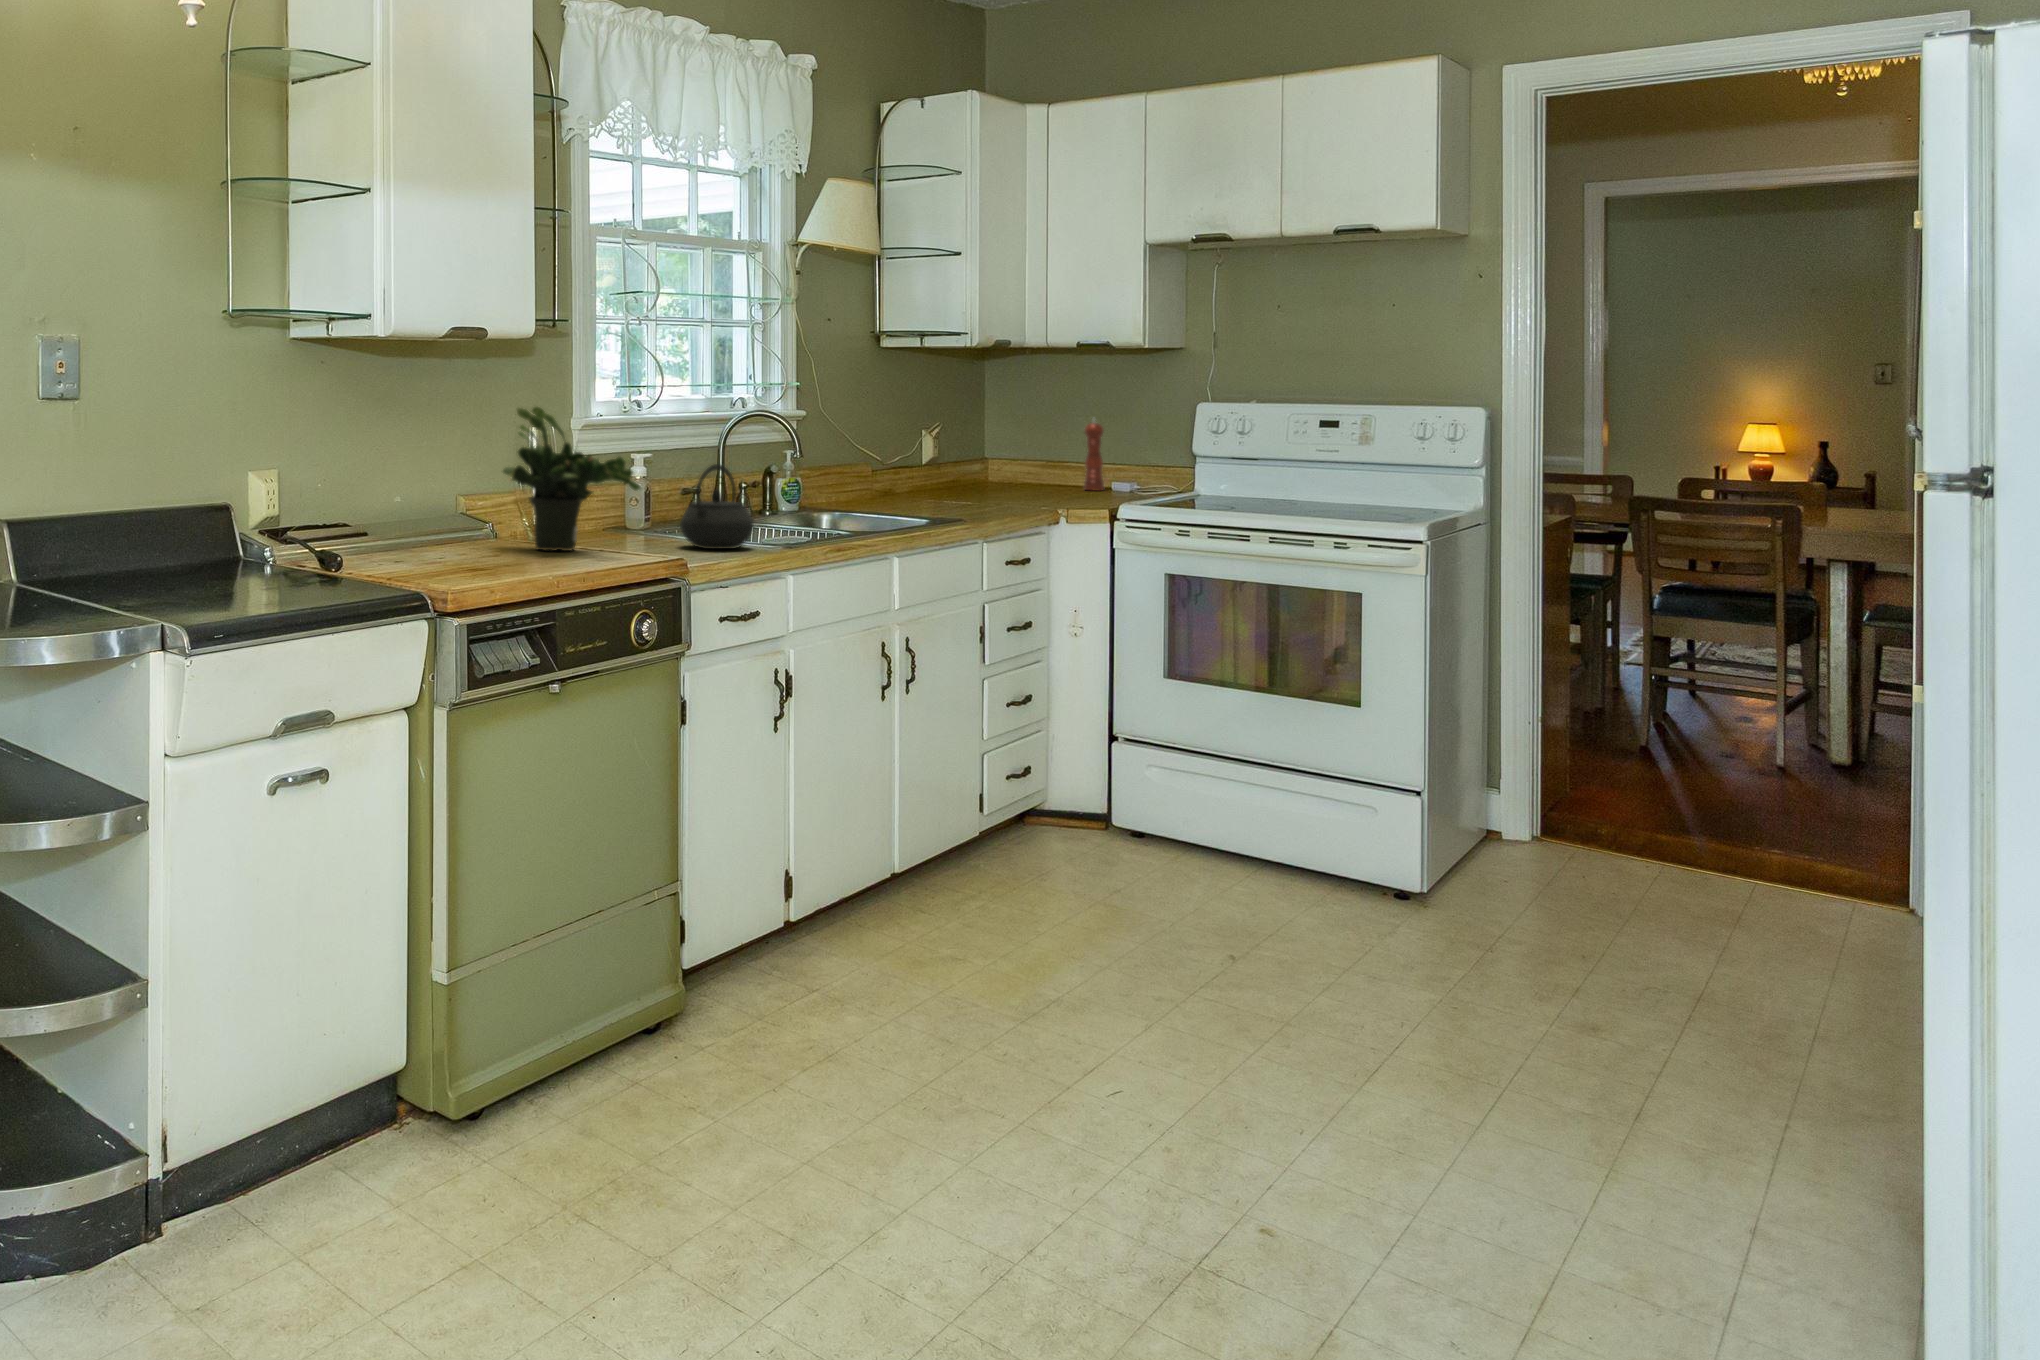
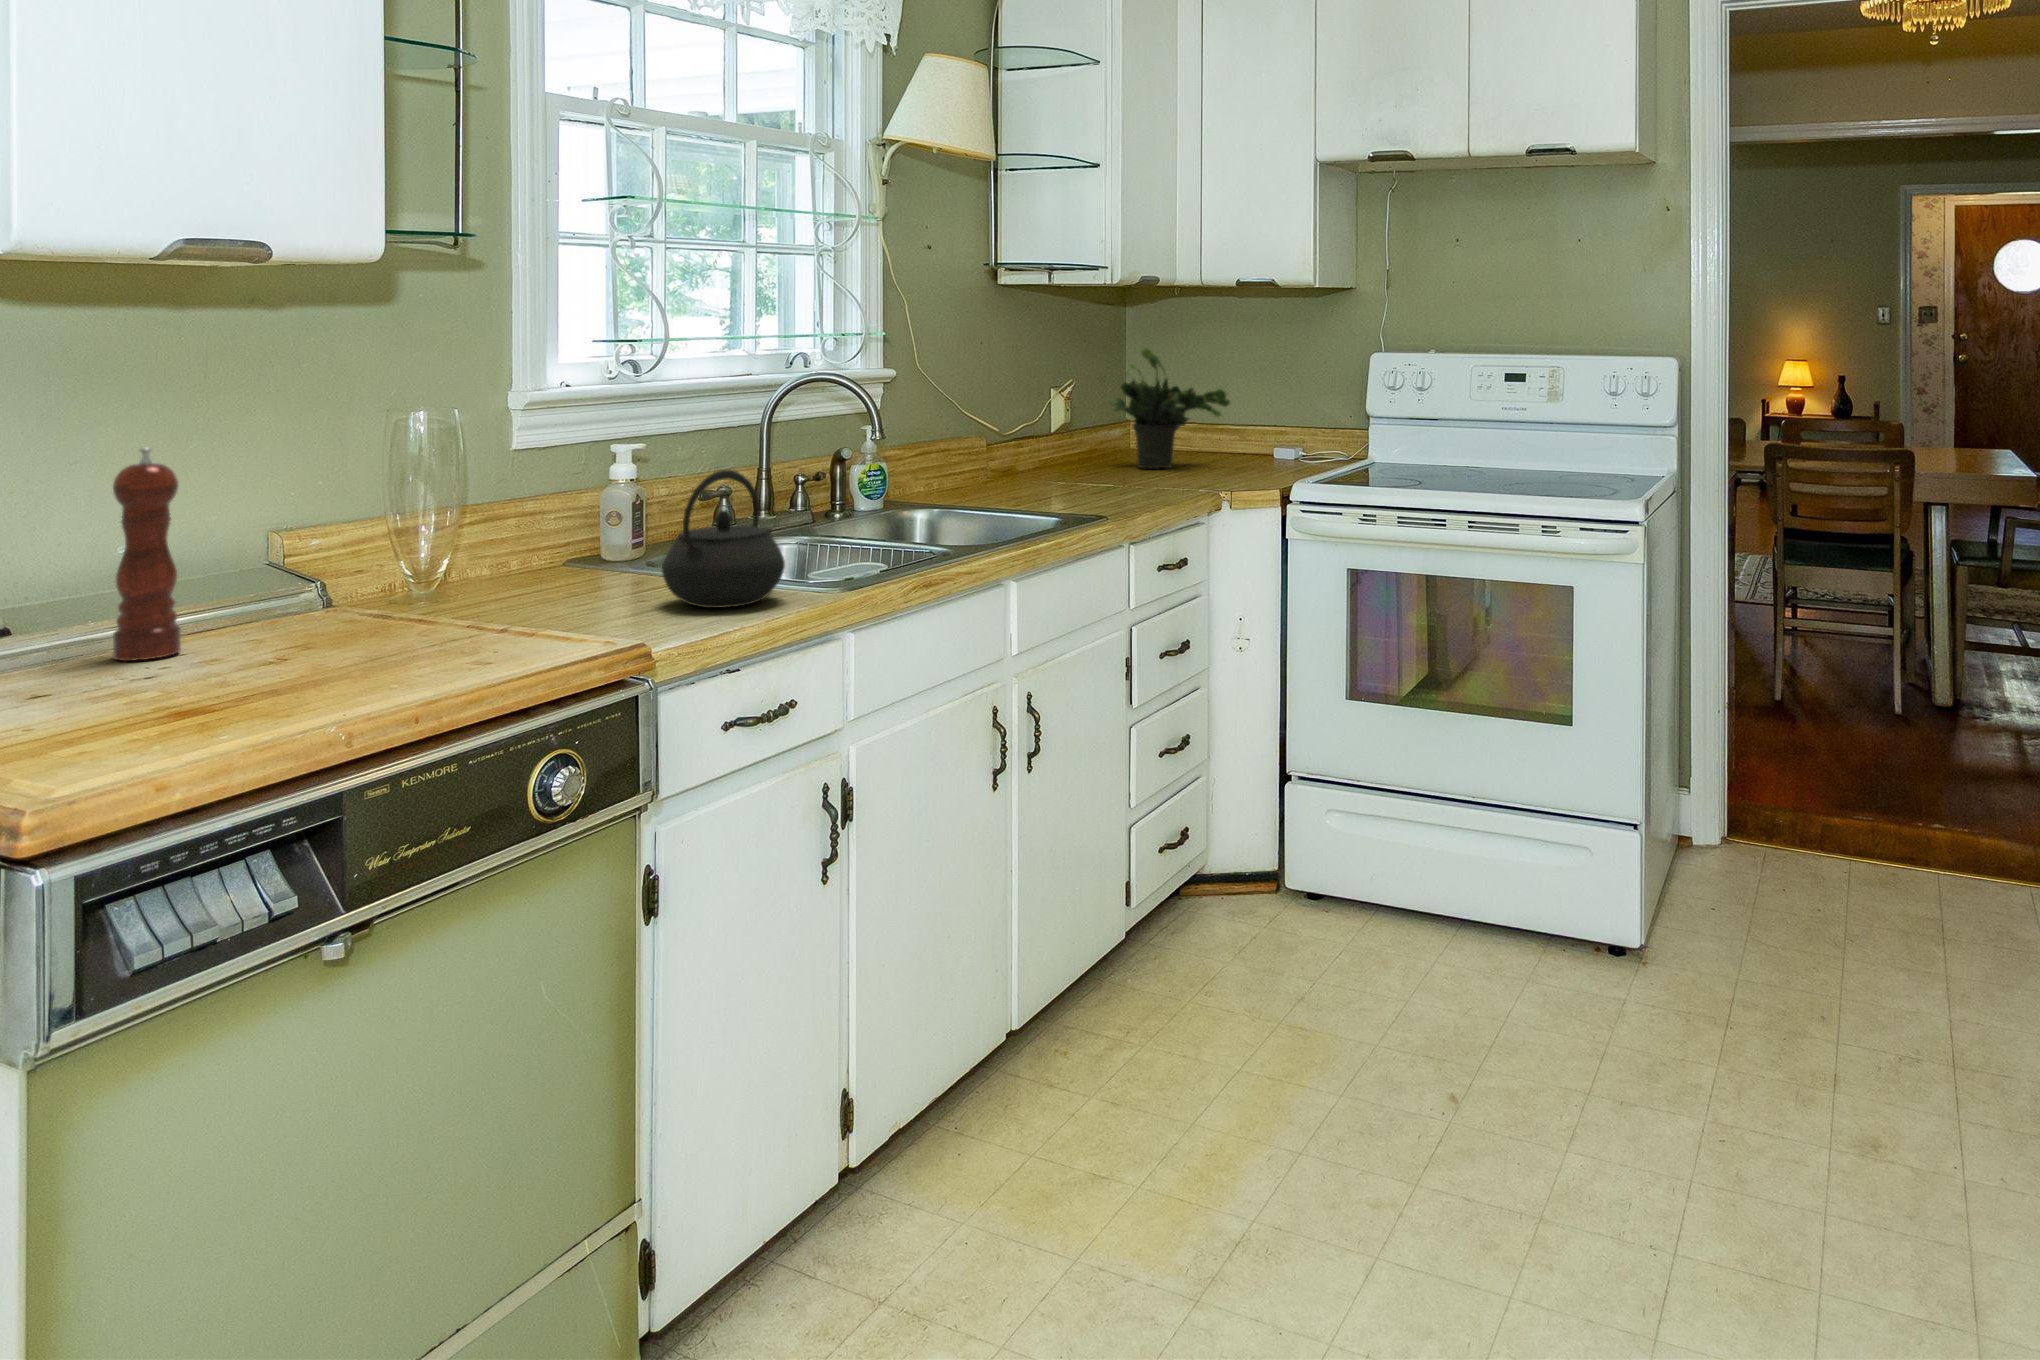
potted plant: present [503,407,641,551] -> present [1108,349,1230,468]
pepper mill: present [1084,419,1104,490] -> present [113,448,181,661]

